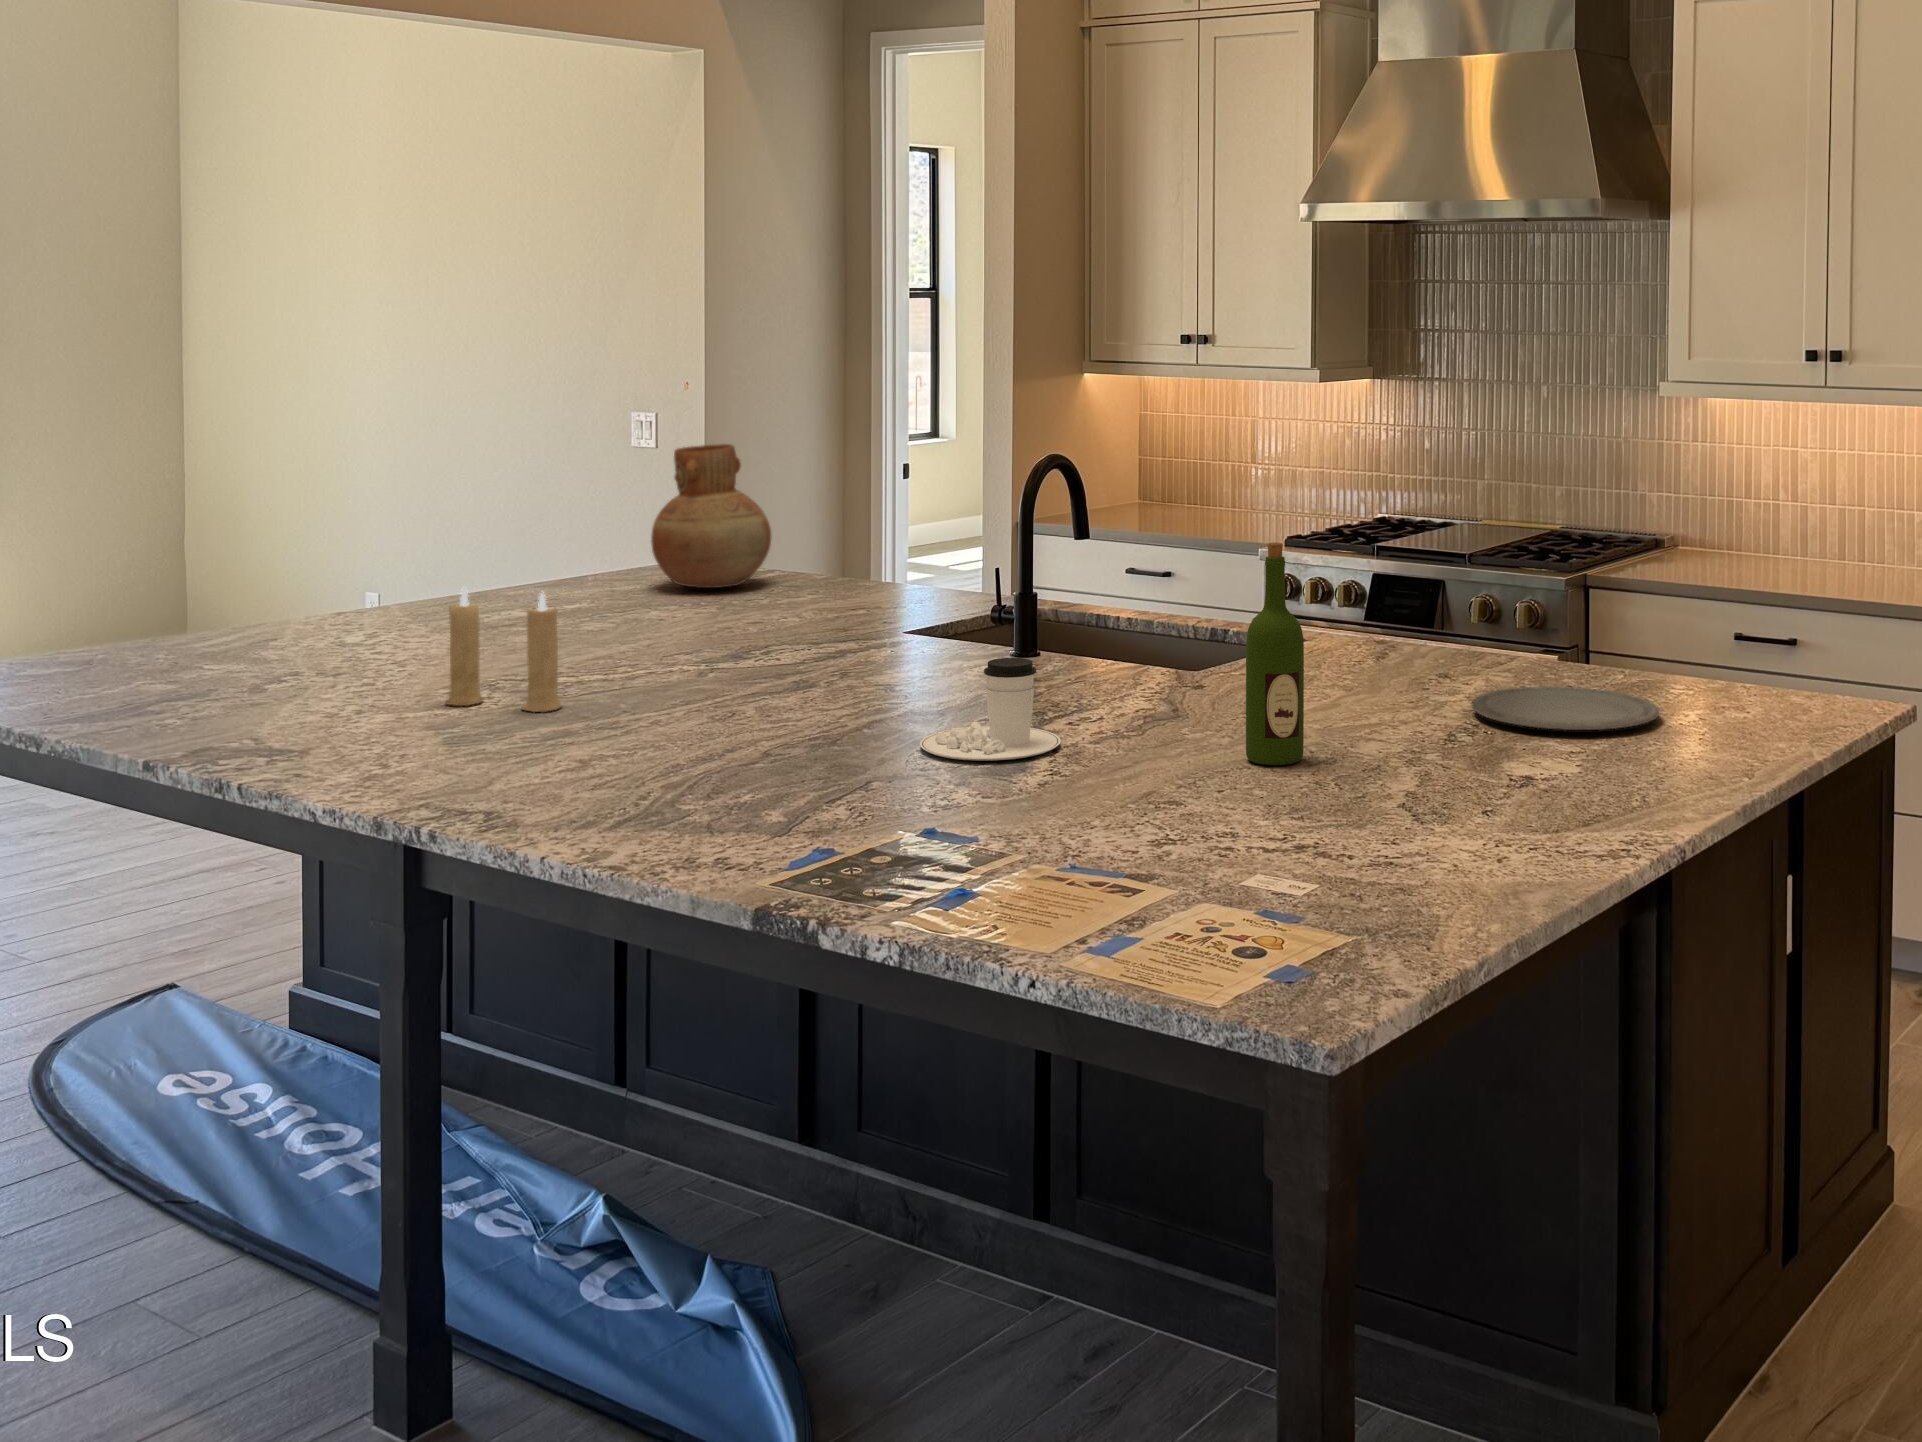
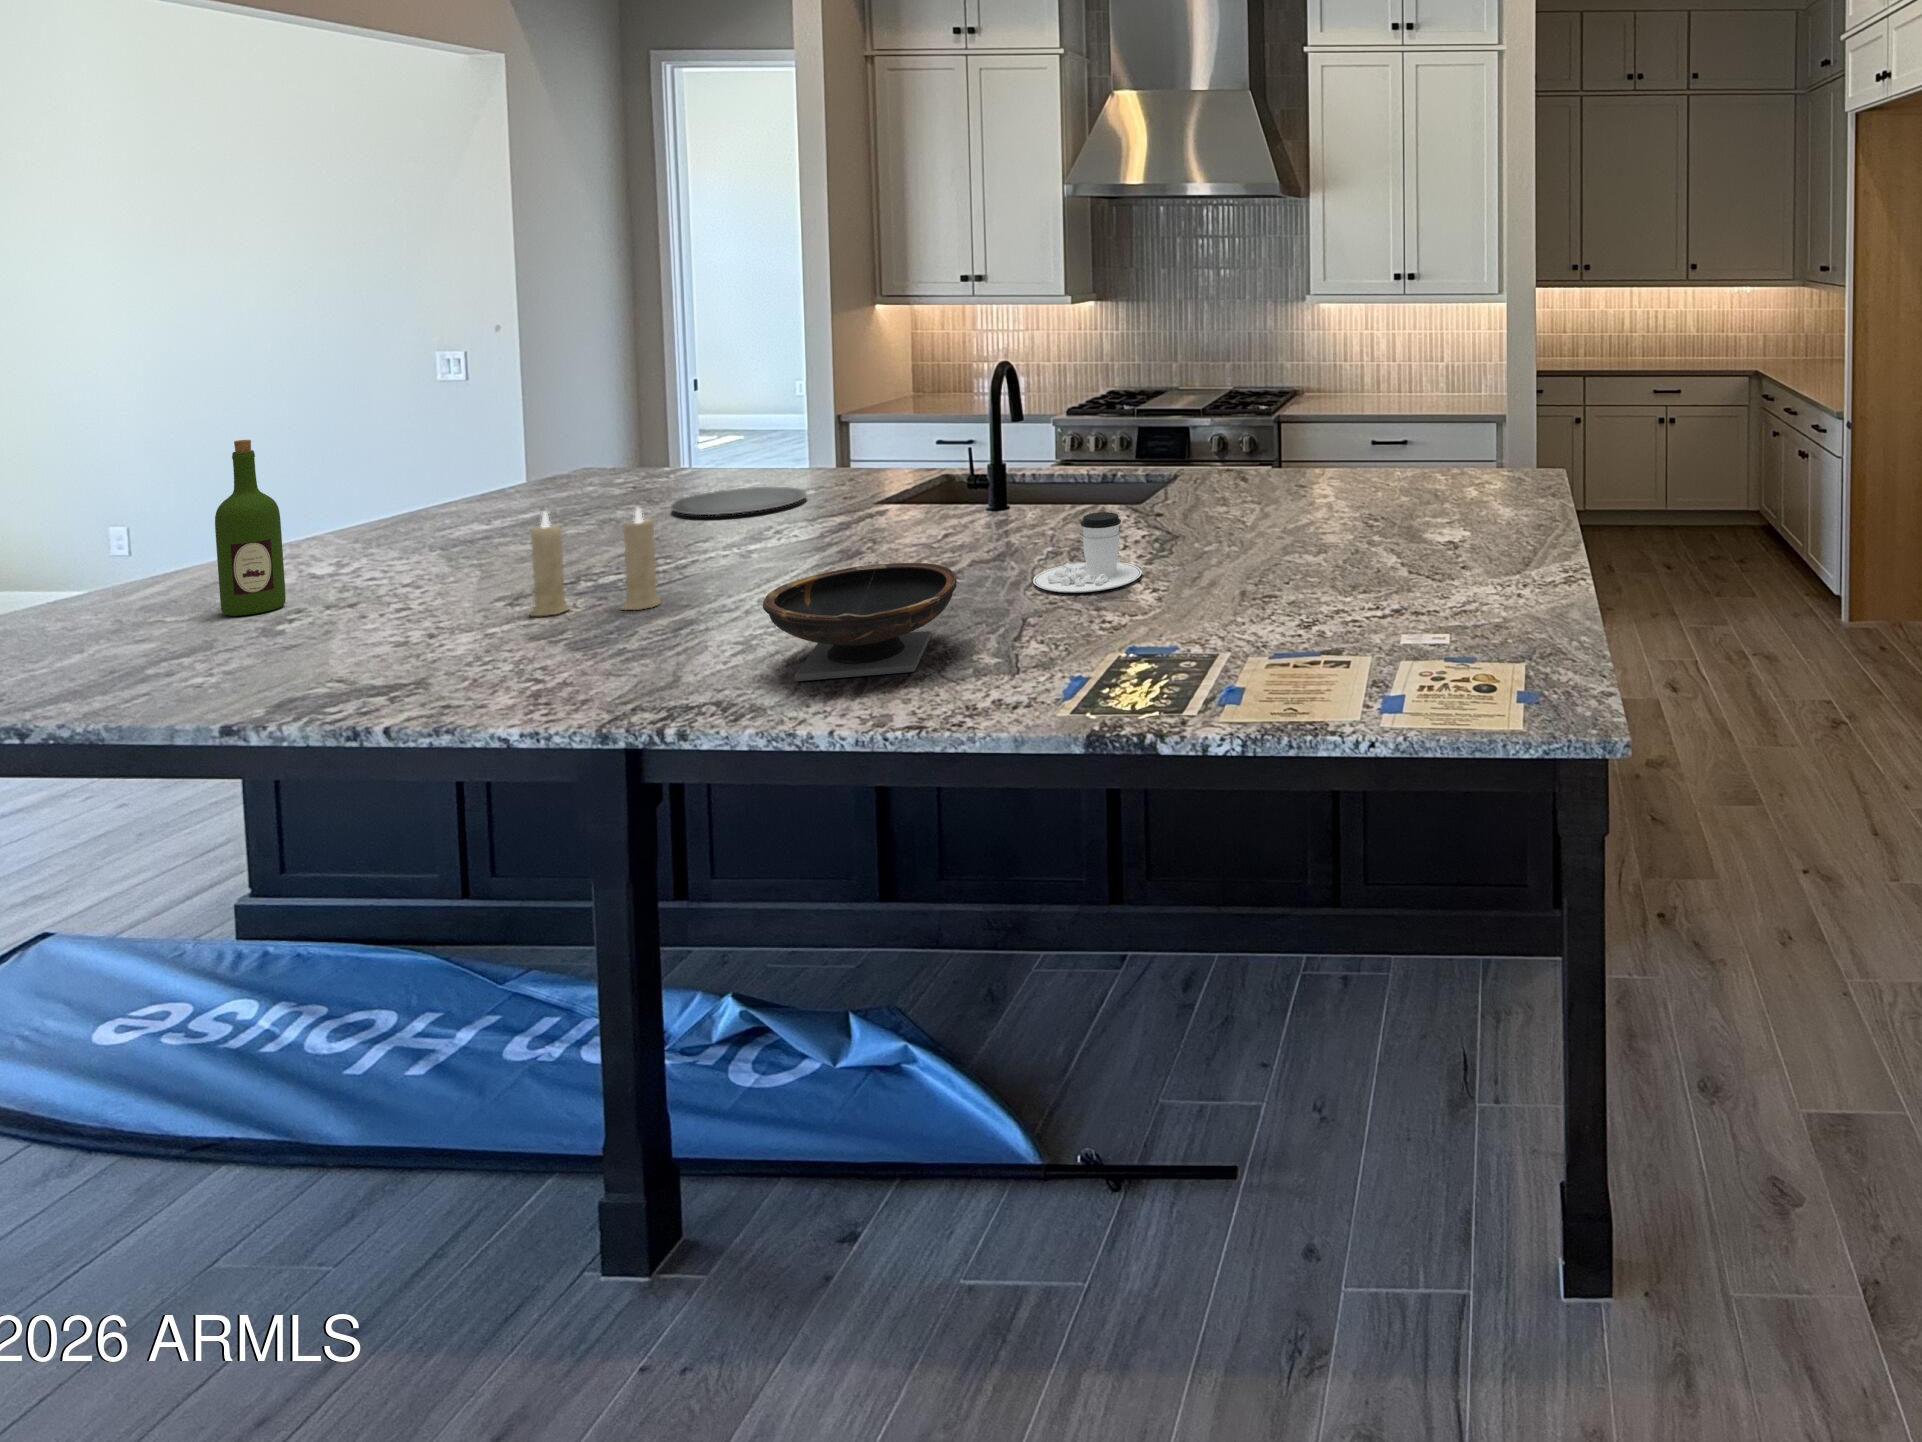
vase: present [651,444,771,588] -> none [596,369,711,487]
wine bottle: present [1246,542,1304,765] -> present [215,440,286,616]
bowl: none [546,683,762,813] -> present [763,563,957,681]
plate: present [1471,686,1659,730] -> present [671,487,806,515]

